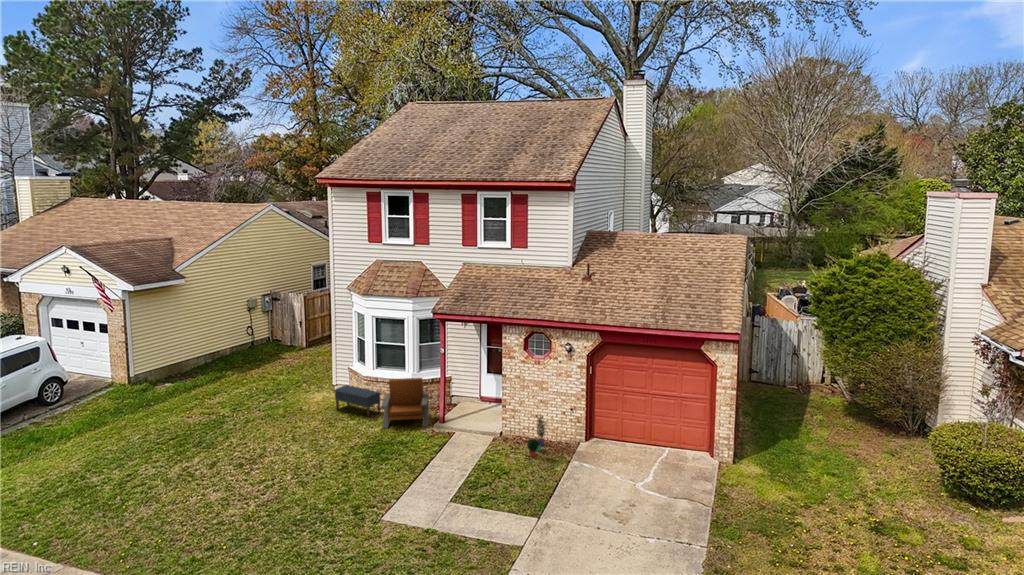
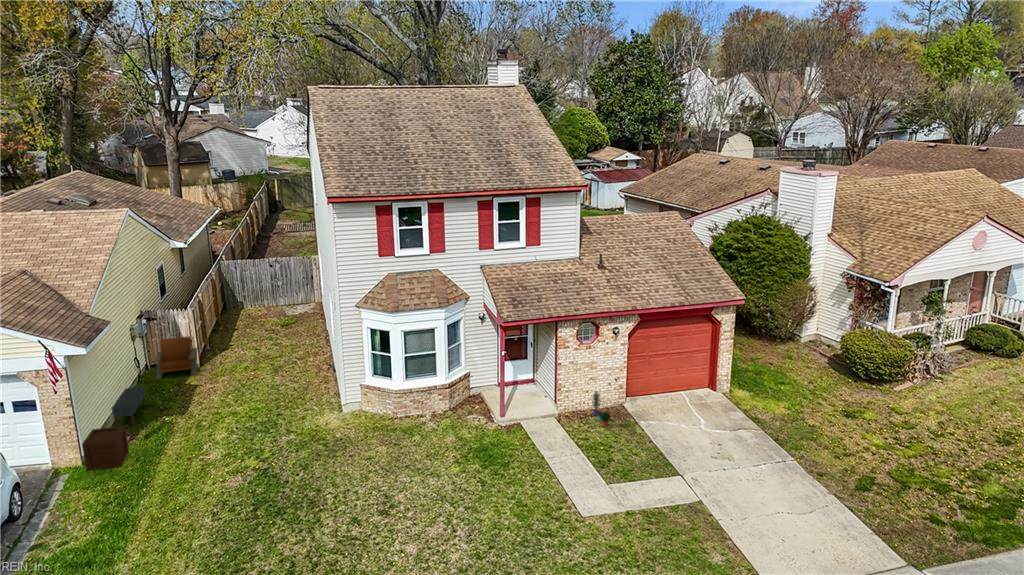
wooden crate: none [132,363,172,395] -> present [82,426,129,470]
lounge chair: present [381,378,430,429] -> present [154,336,199,380]
bench: present [334,385,381,417] -> present [112,387,146,426]

